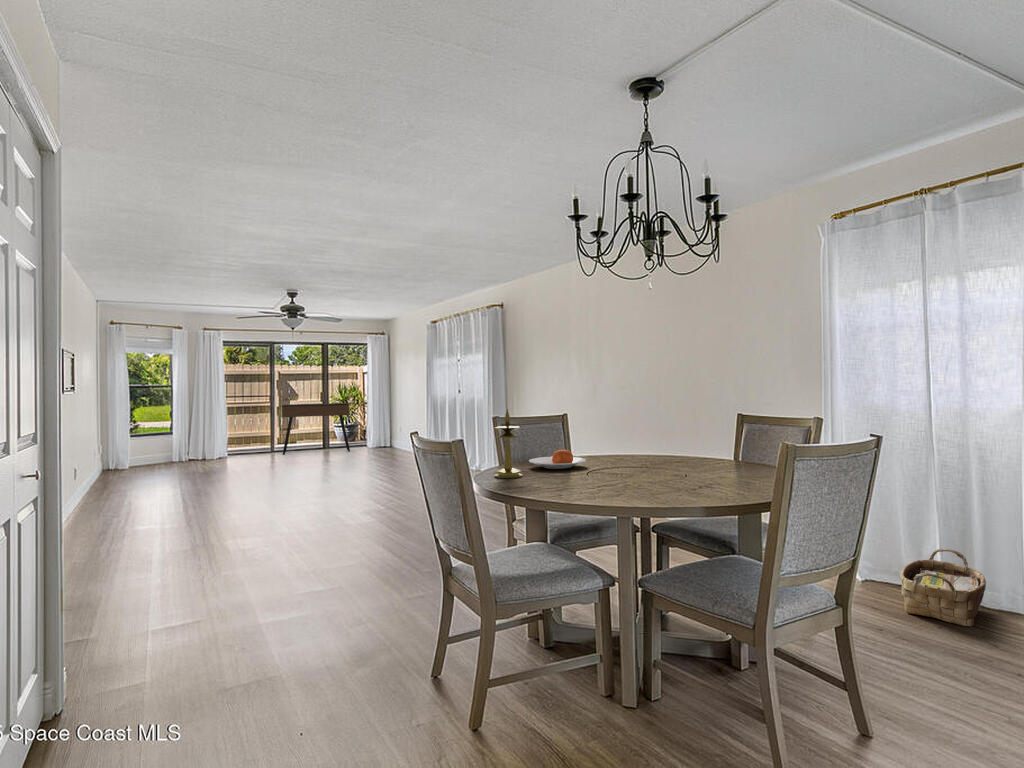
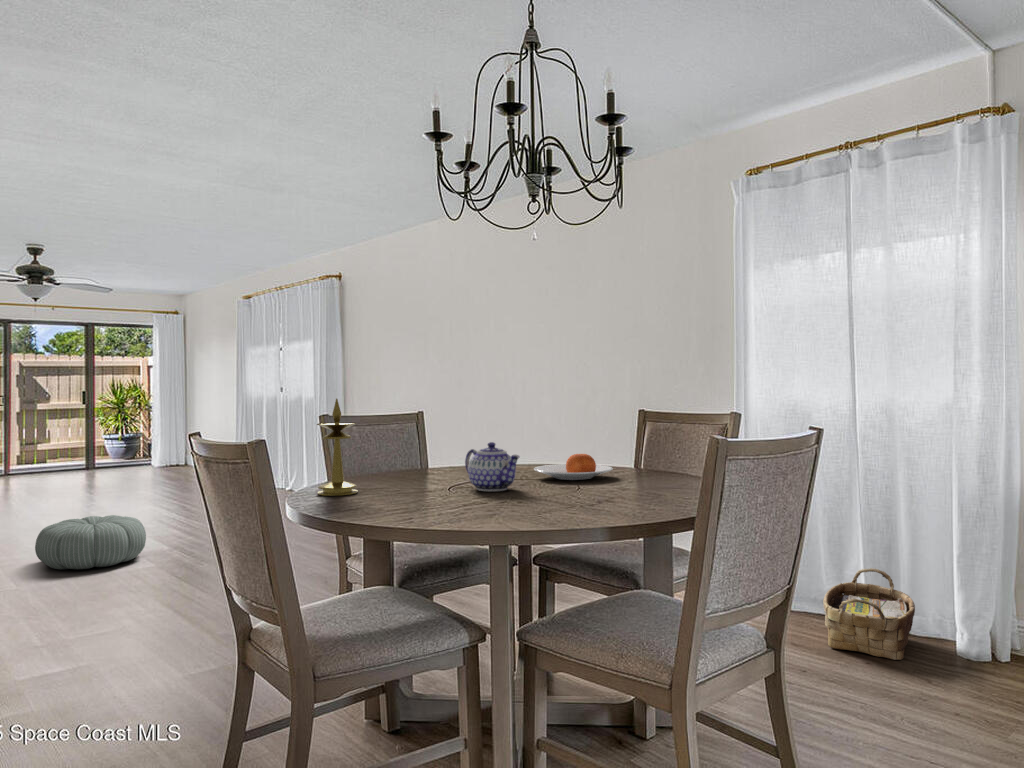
console table: present [282,403,350,455] -> none [23,407,126,478]
teapot: none [599,441,640,478] -> present [465,442,520,491]
plate: present [529,450,586,469] -> present [534,454,613,480]
pouf: none [300,485,370,522] -> present [35,515,146,570]

